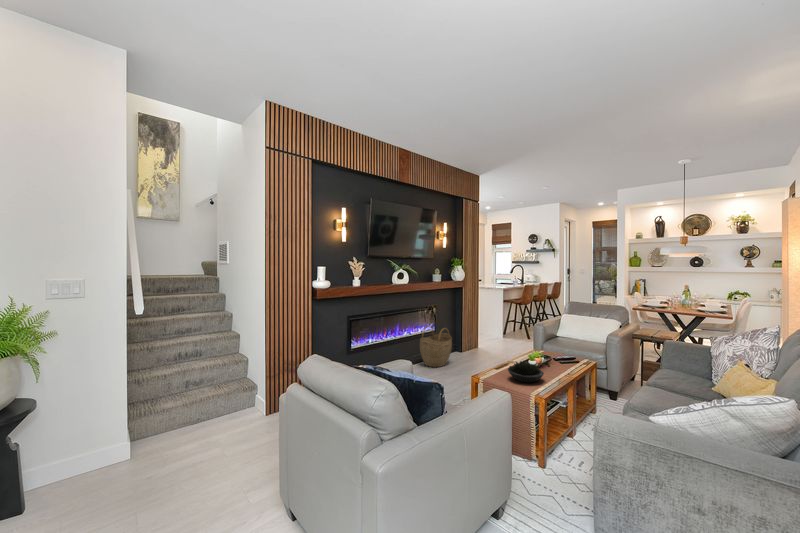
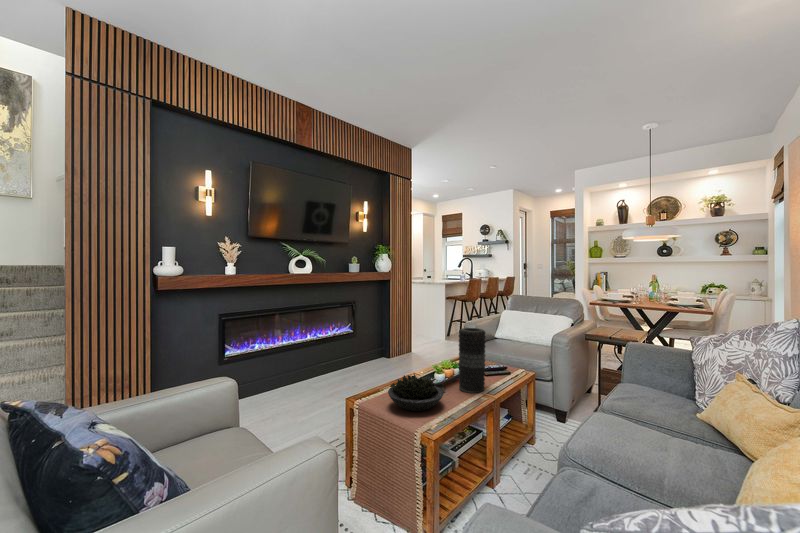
woven basket: present [420,326,452,367] -> none [322,326,366,382]
vase: none [548,332,566,373] -> present [459,328,485,393]

